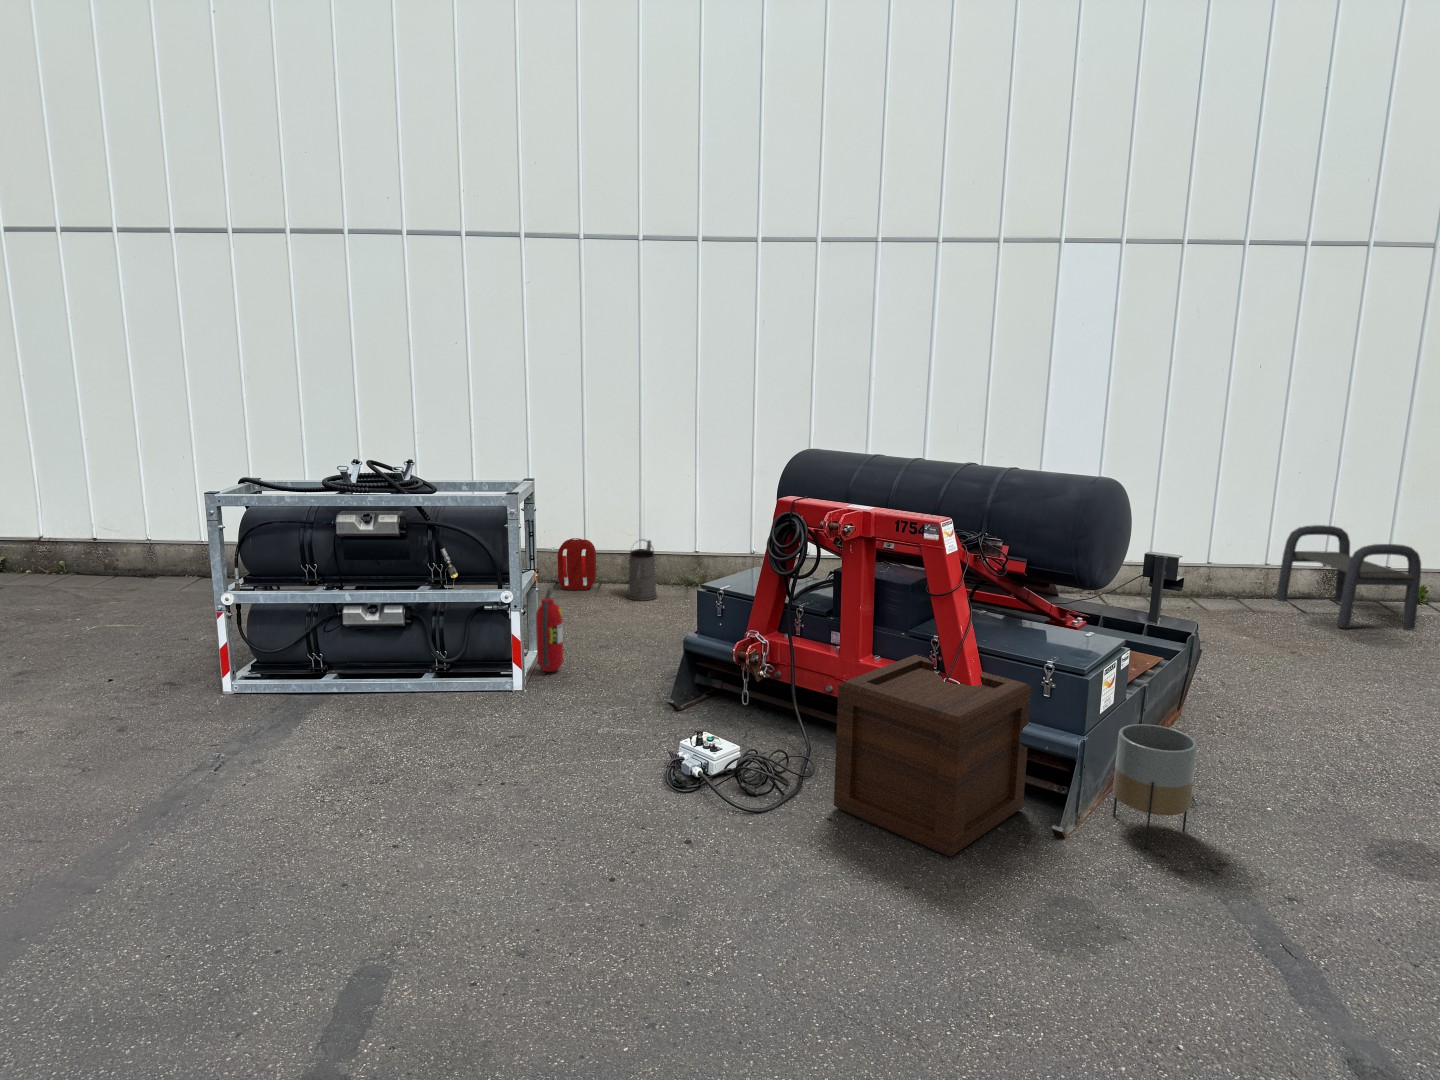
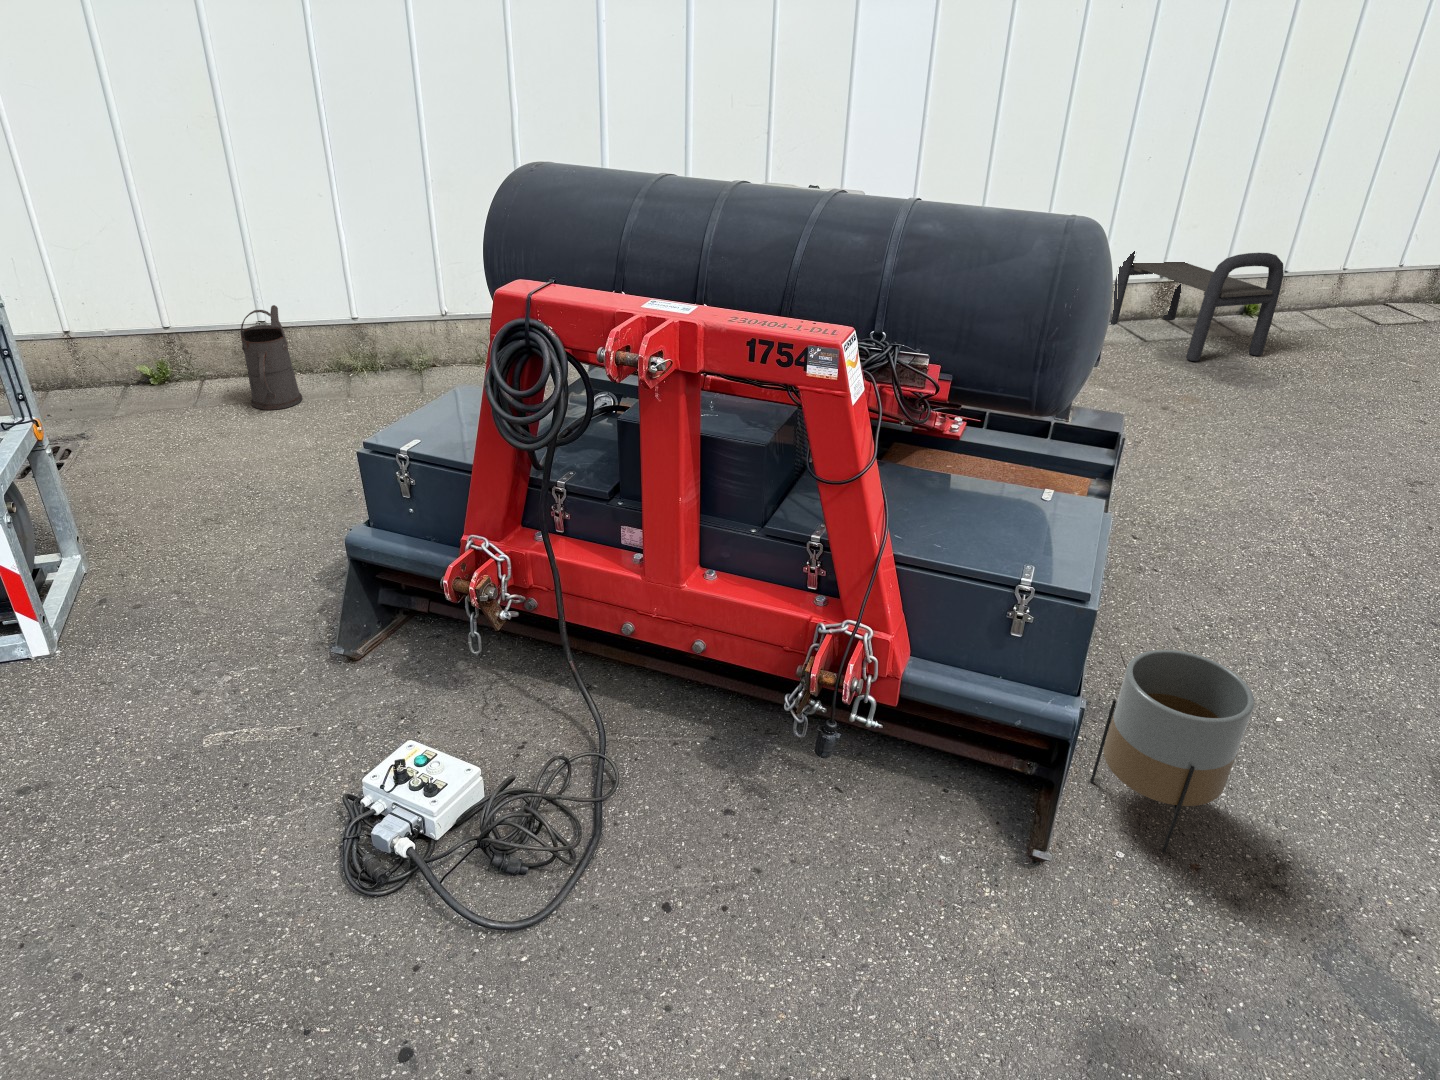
backpack: present [558,538,596,590] -> none [112,313,194,399]
fire extinguisher: present [536,589,563,672] -> none [48,451,129,600]
wooden crate: present [834,655,1031,857] -> none [665,566,997,965]

